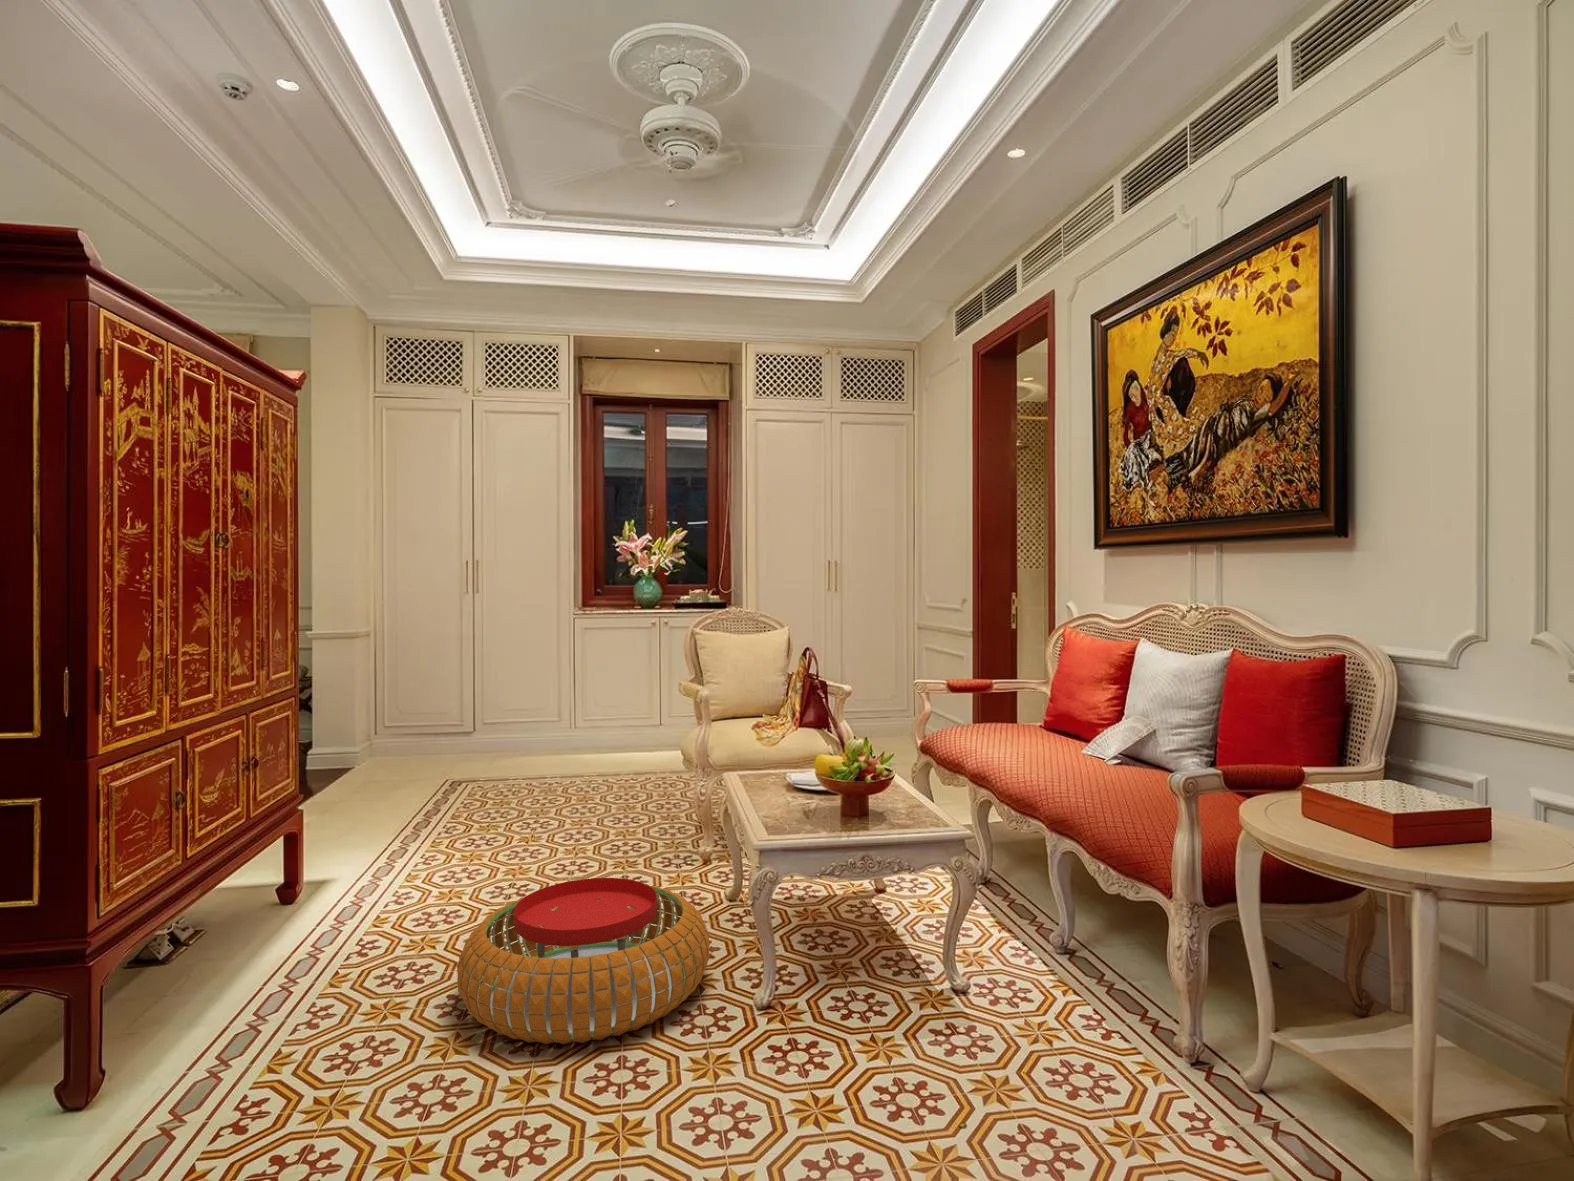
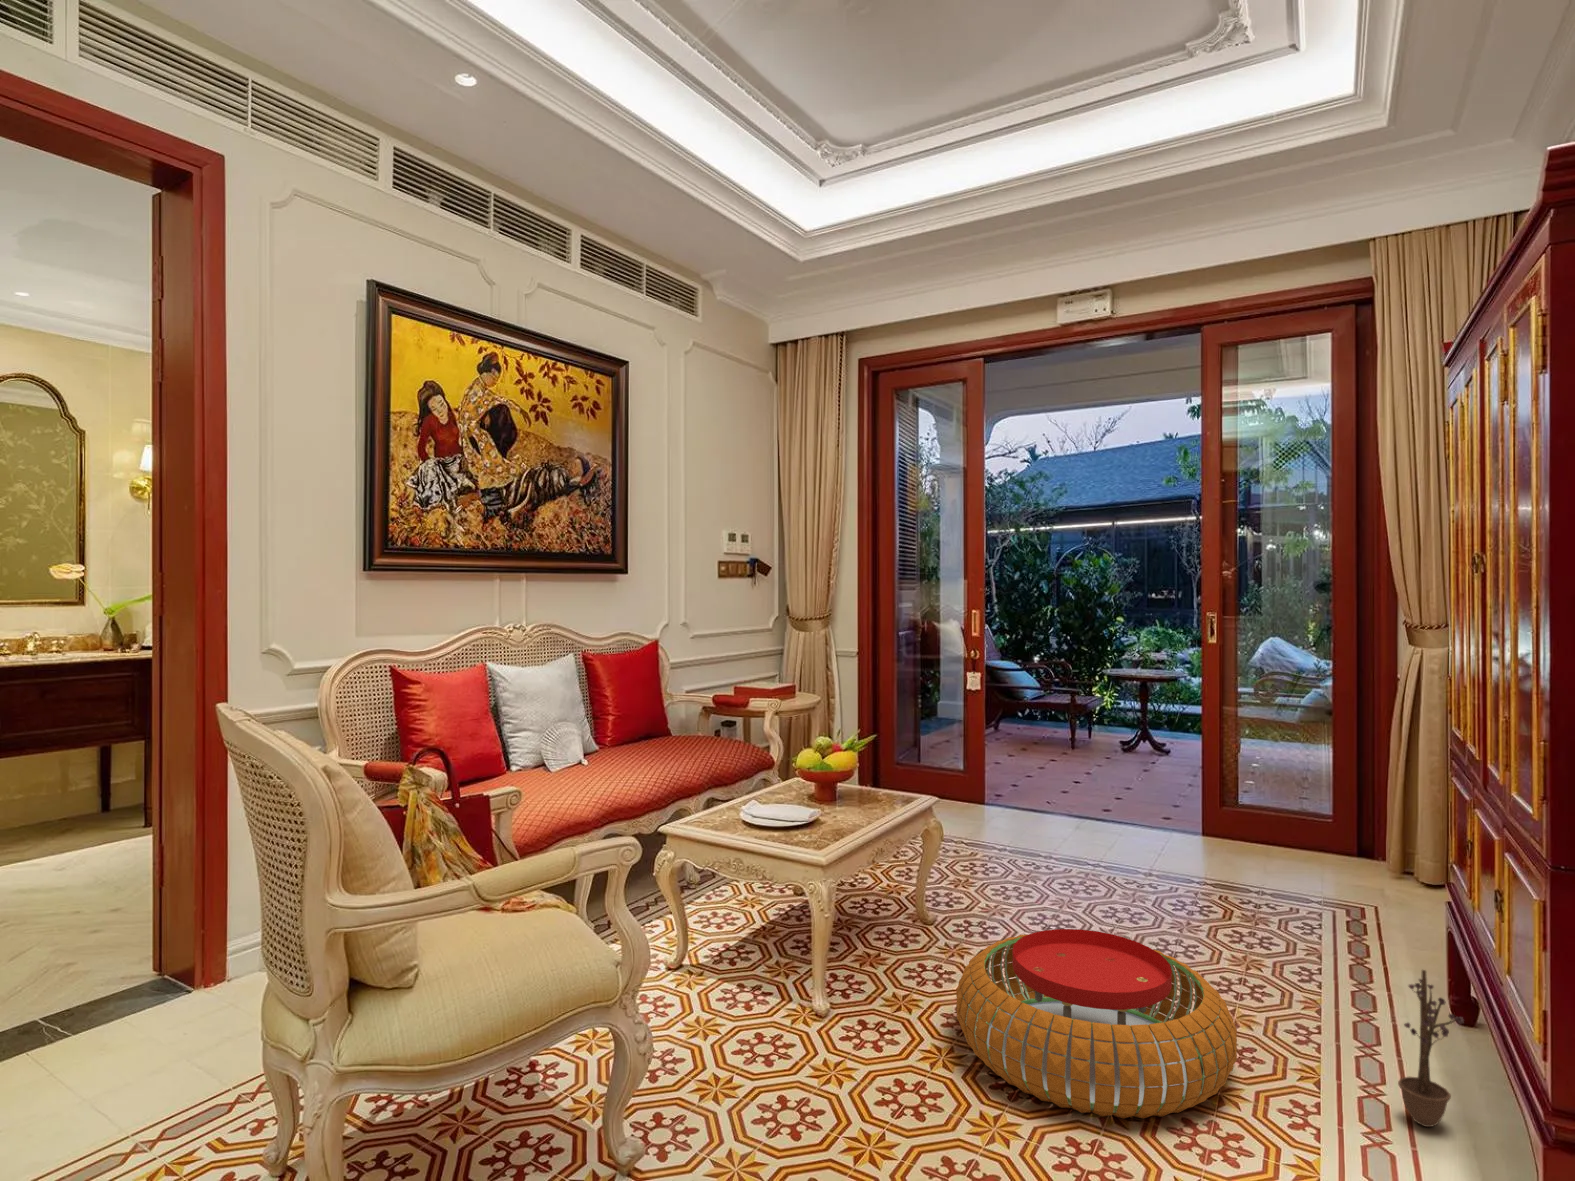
decorative plant: none [813,839,847,953] -> present [1398,970,1464,1127]

